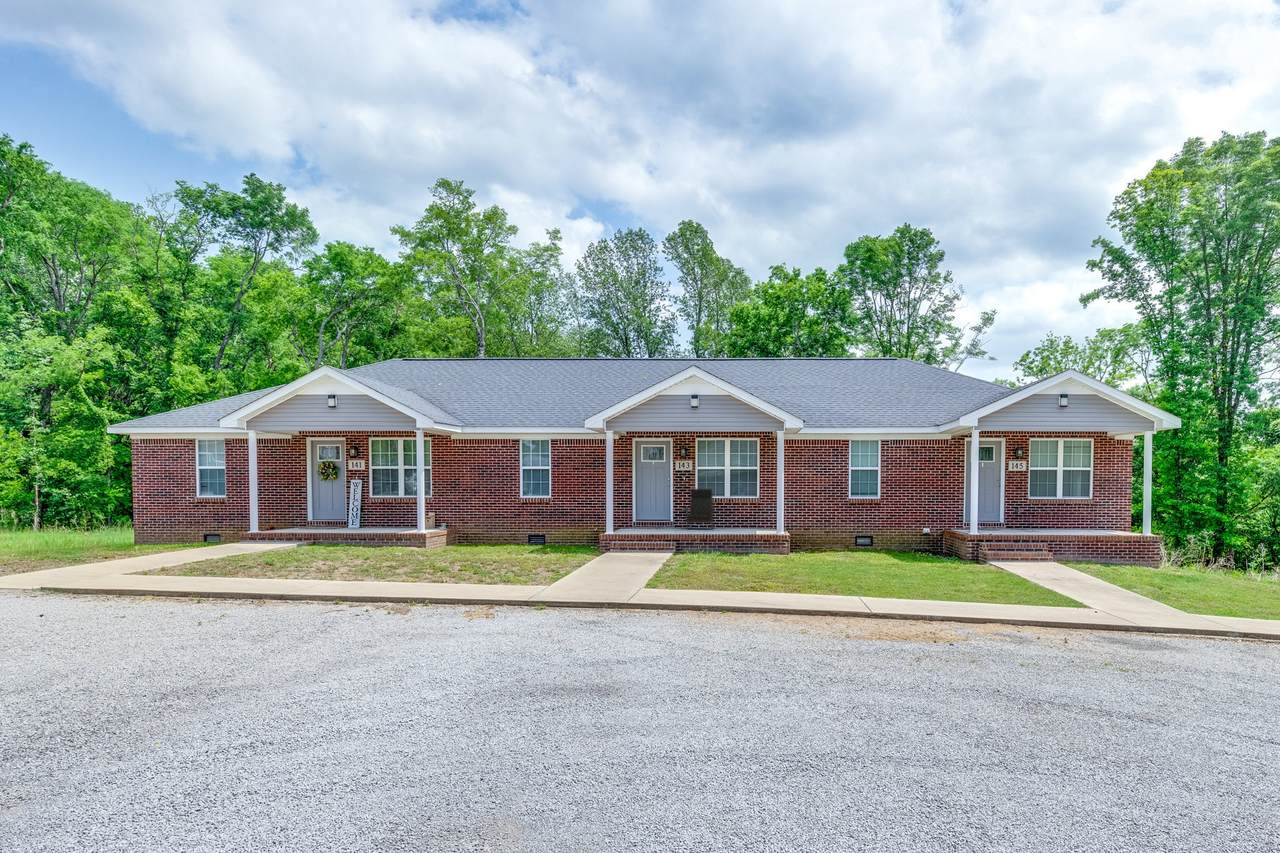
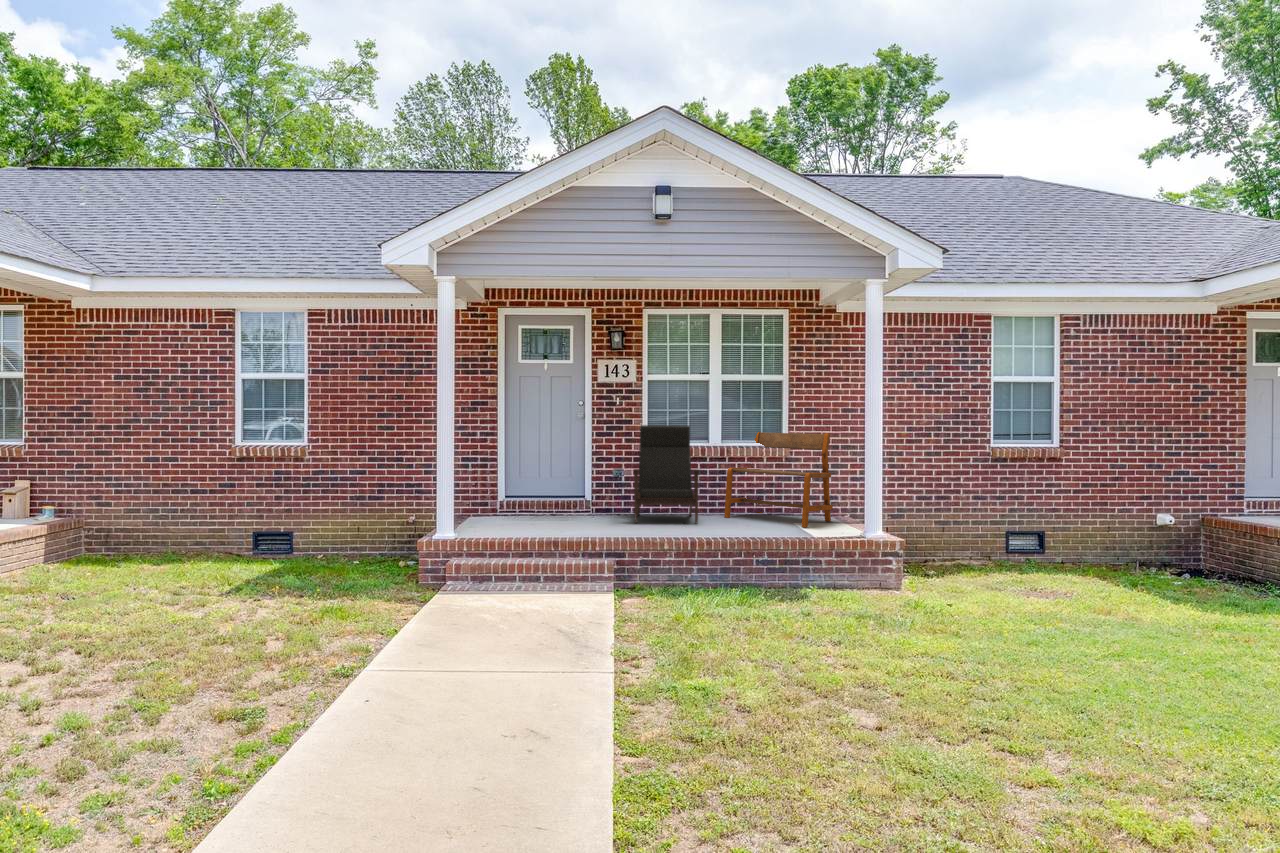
bench: none [727,491,772,531] -> present [724,432,833,528]

